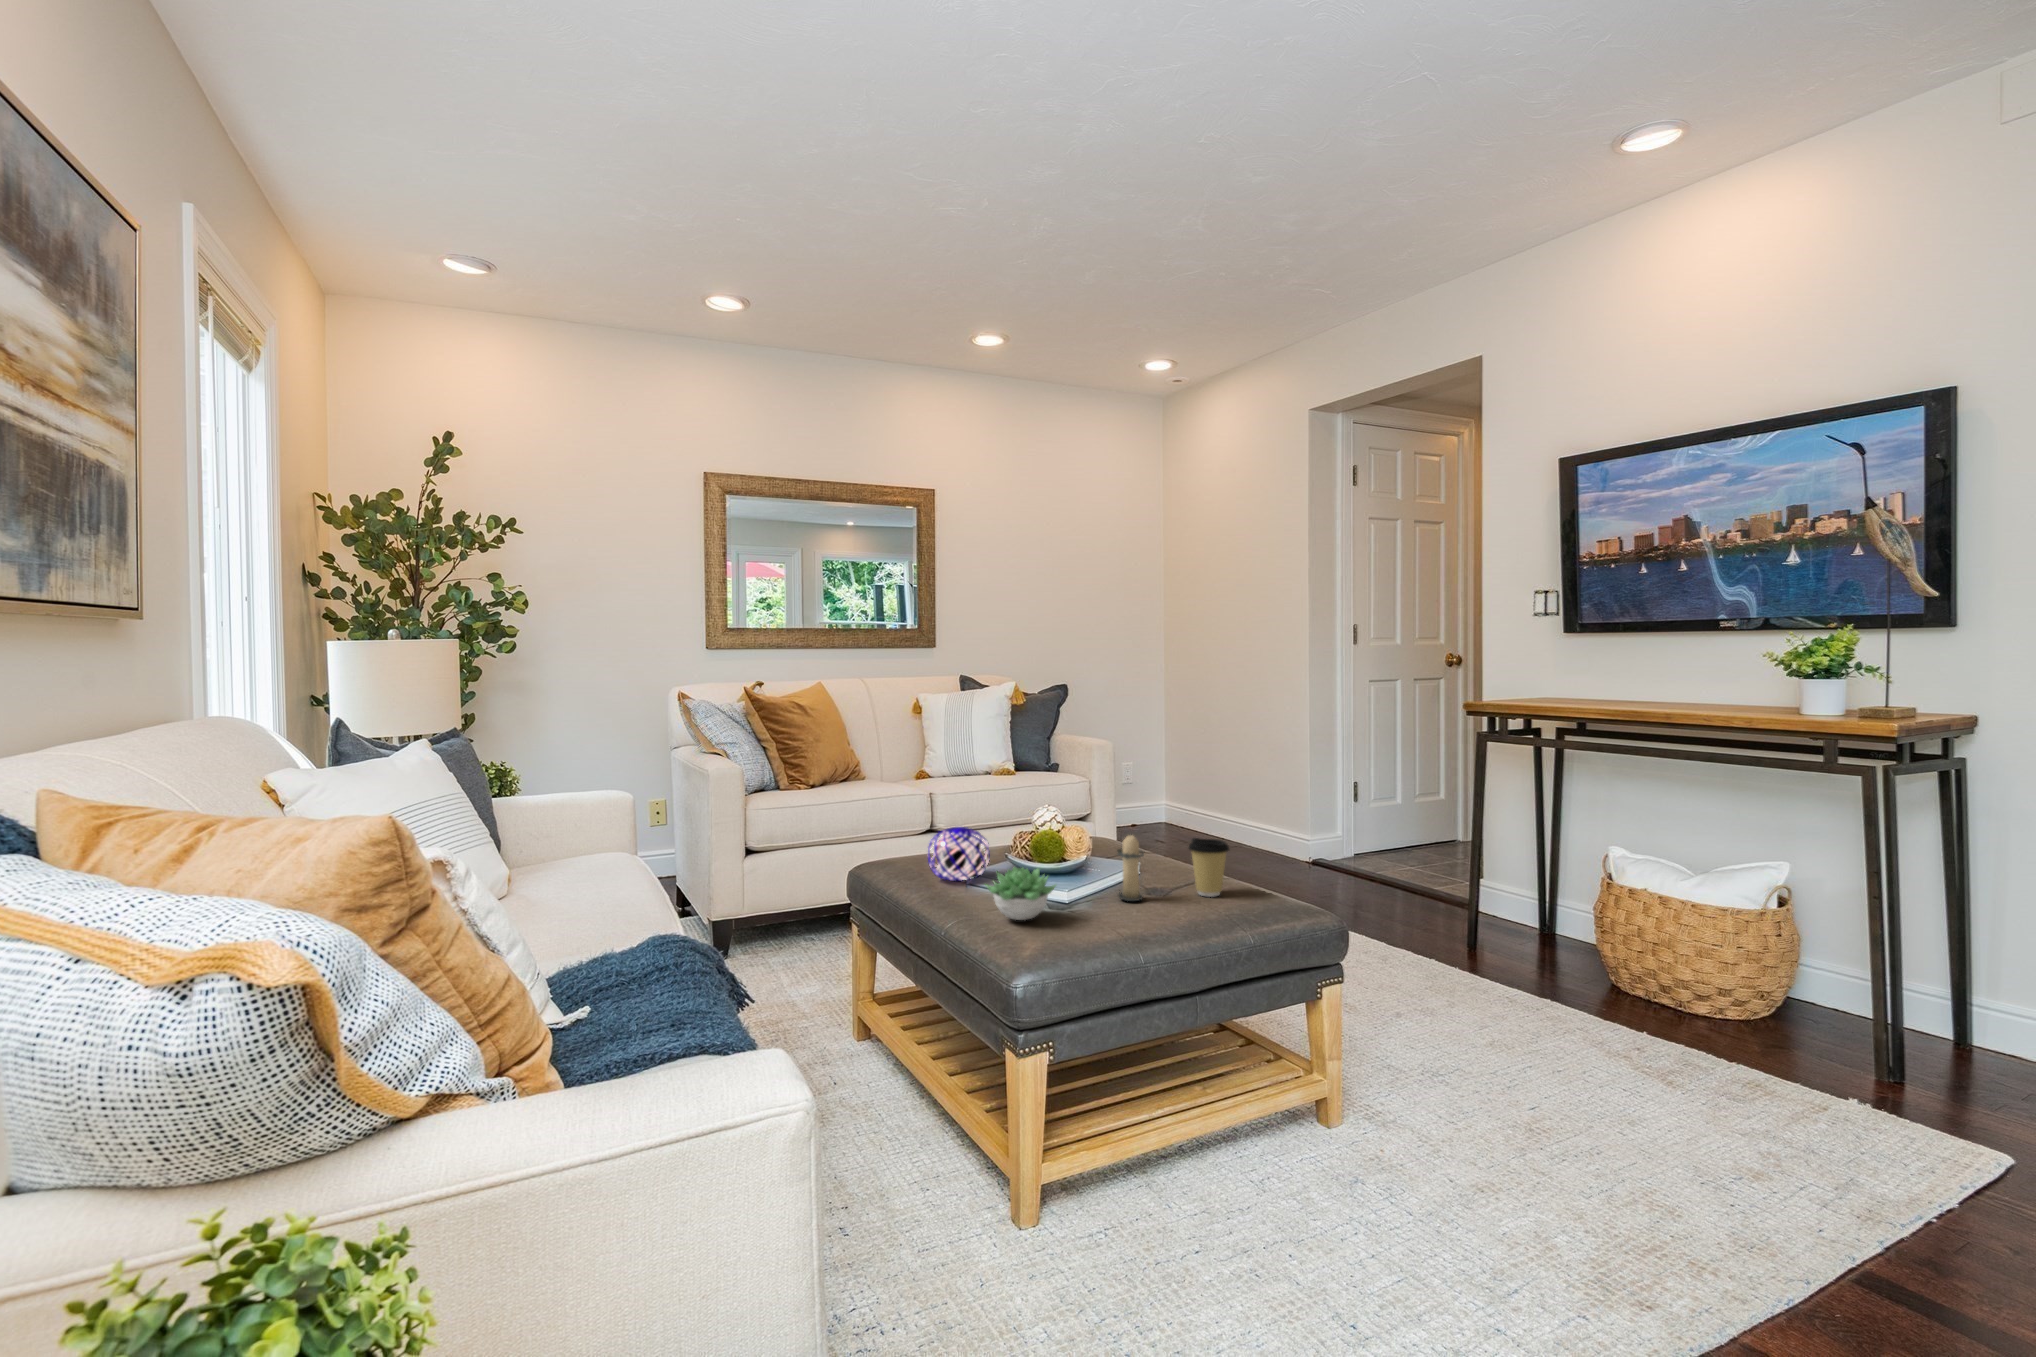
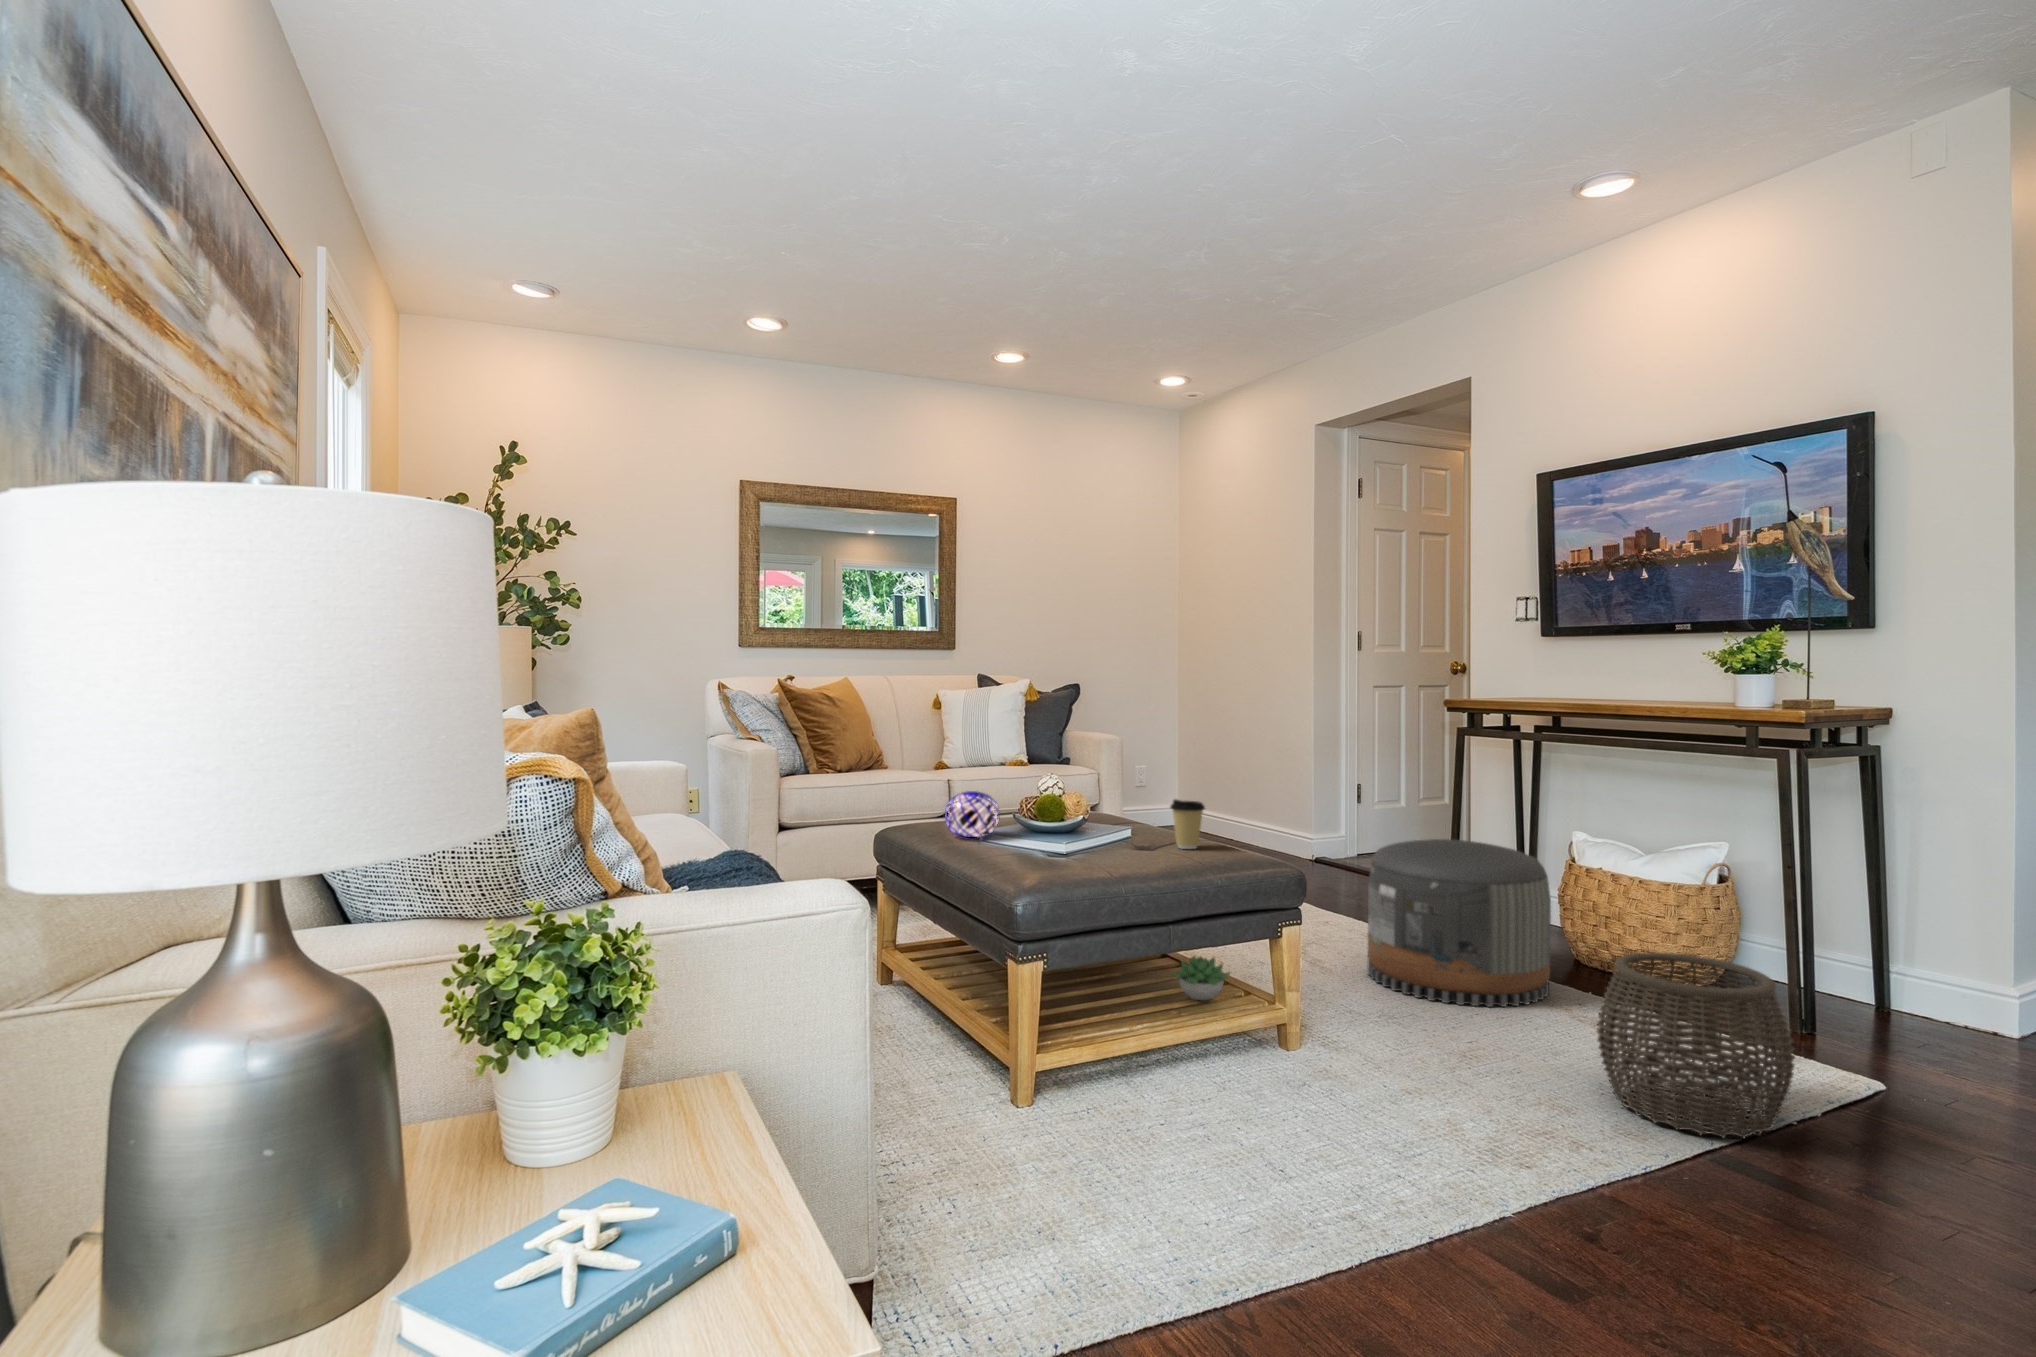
candle: present [1117,835,1144,901] -> none [1105,791,1134,852]
pouf: none [1394,861,1601,1057] -> present [1368,839,1551,1007]
succulent plant: present [986,867,1056,920] -> present [1173,956,1230,1000]
woven basket: none [1704,1020,1963,1262] -> present [1597,953,1795,1139]

